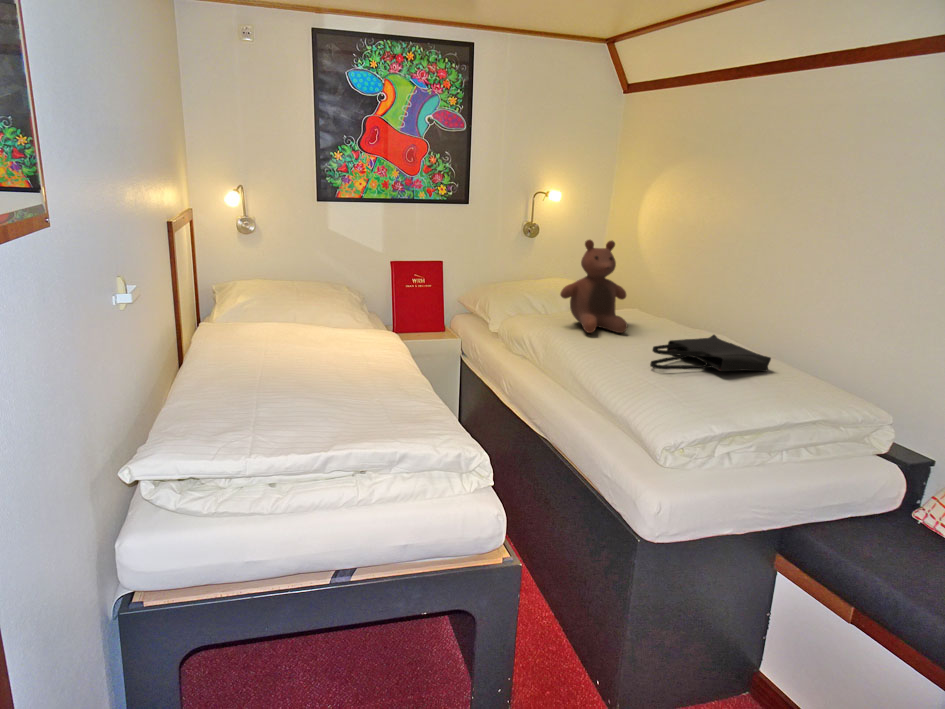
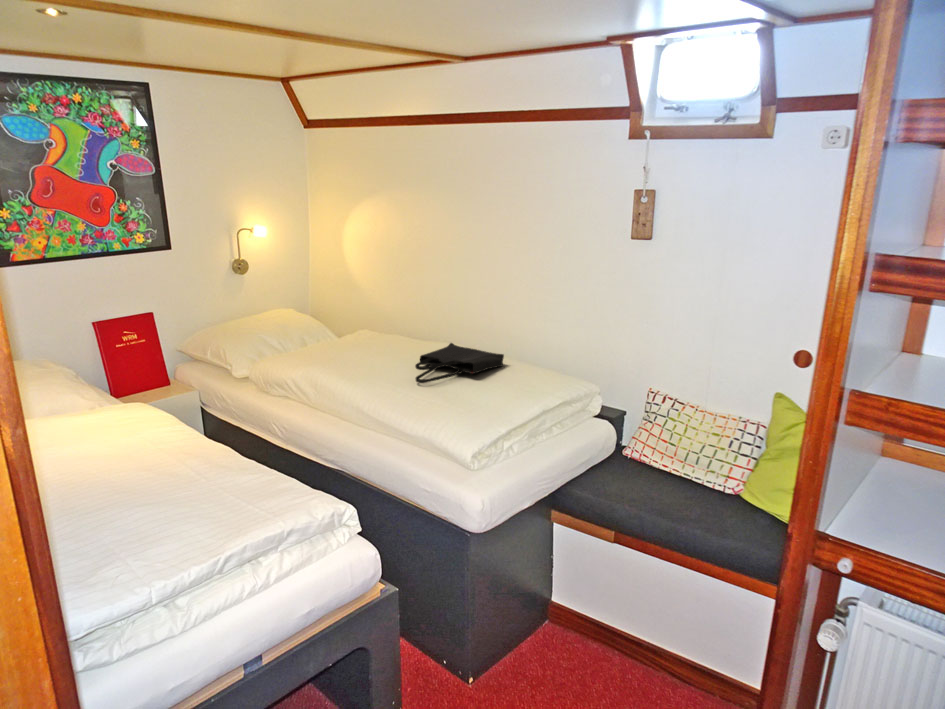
stuffed bear: present [560,240,628,333] -> none [308,273,376,362]

